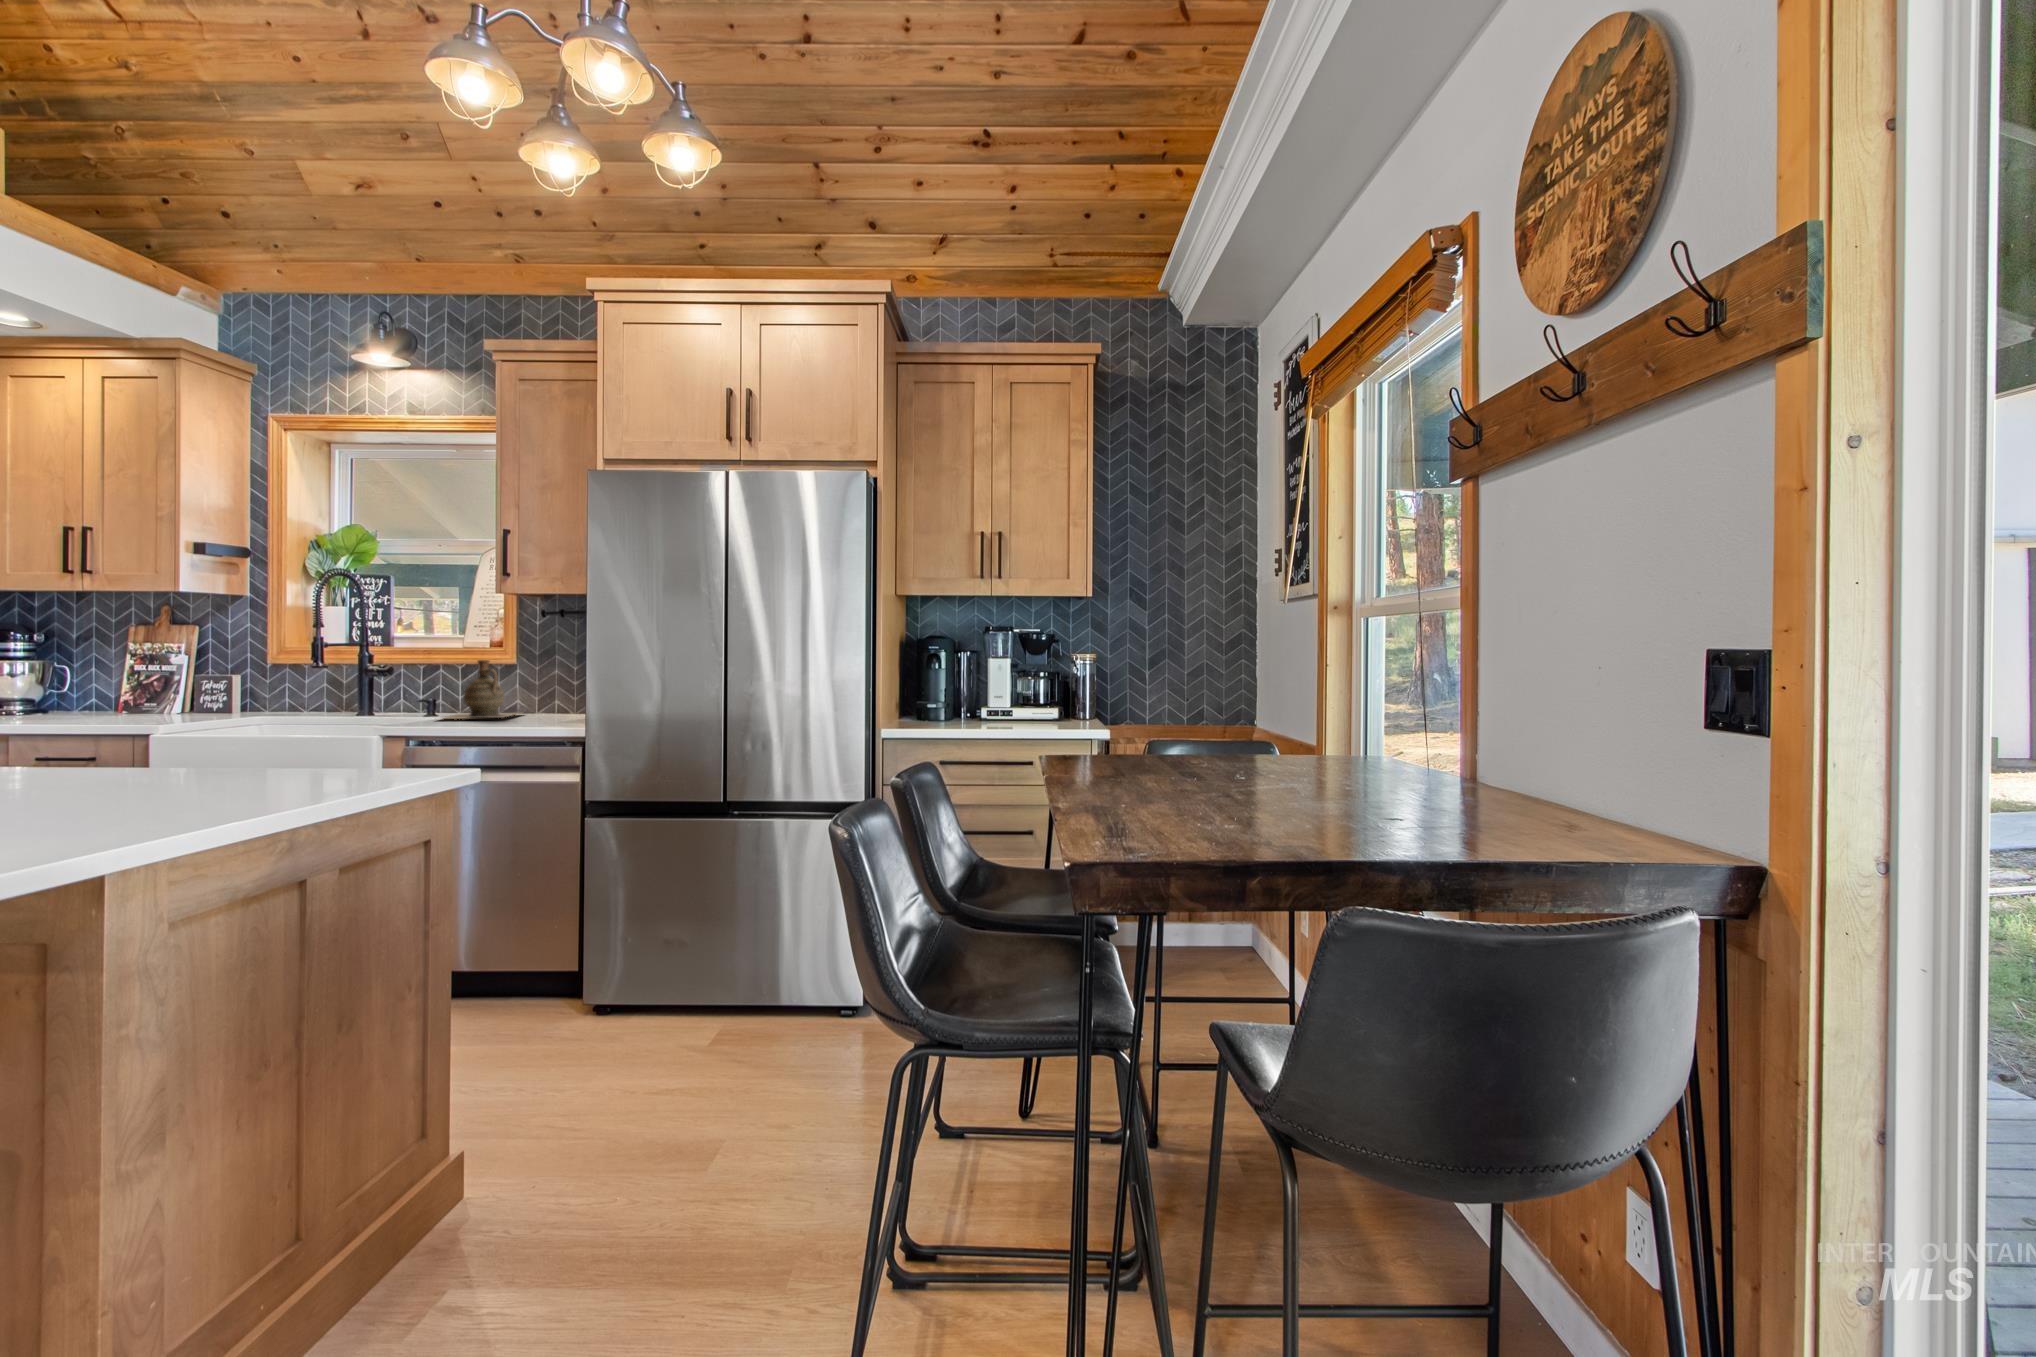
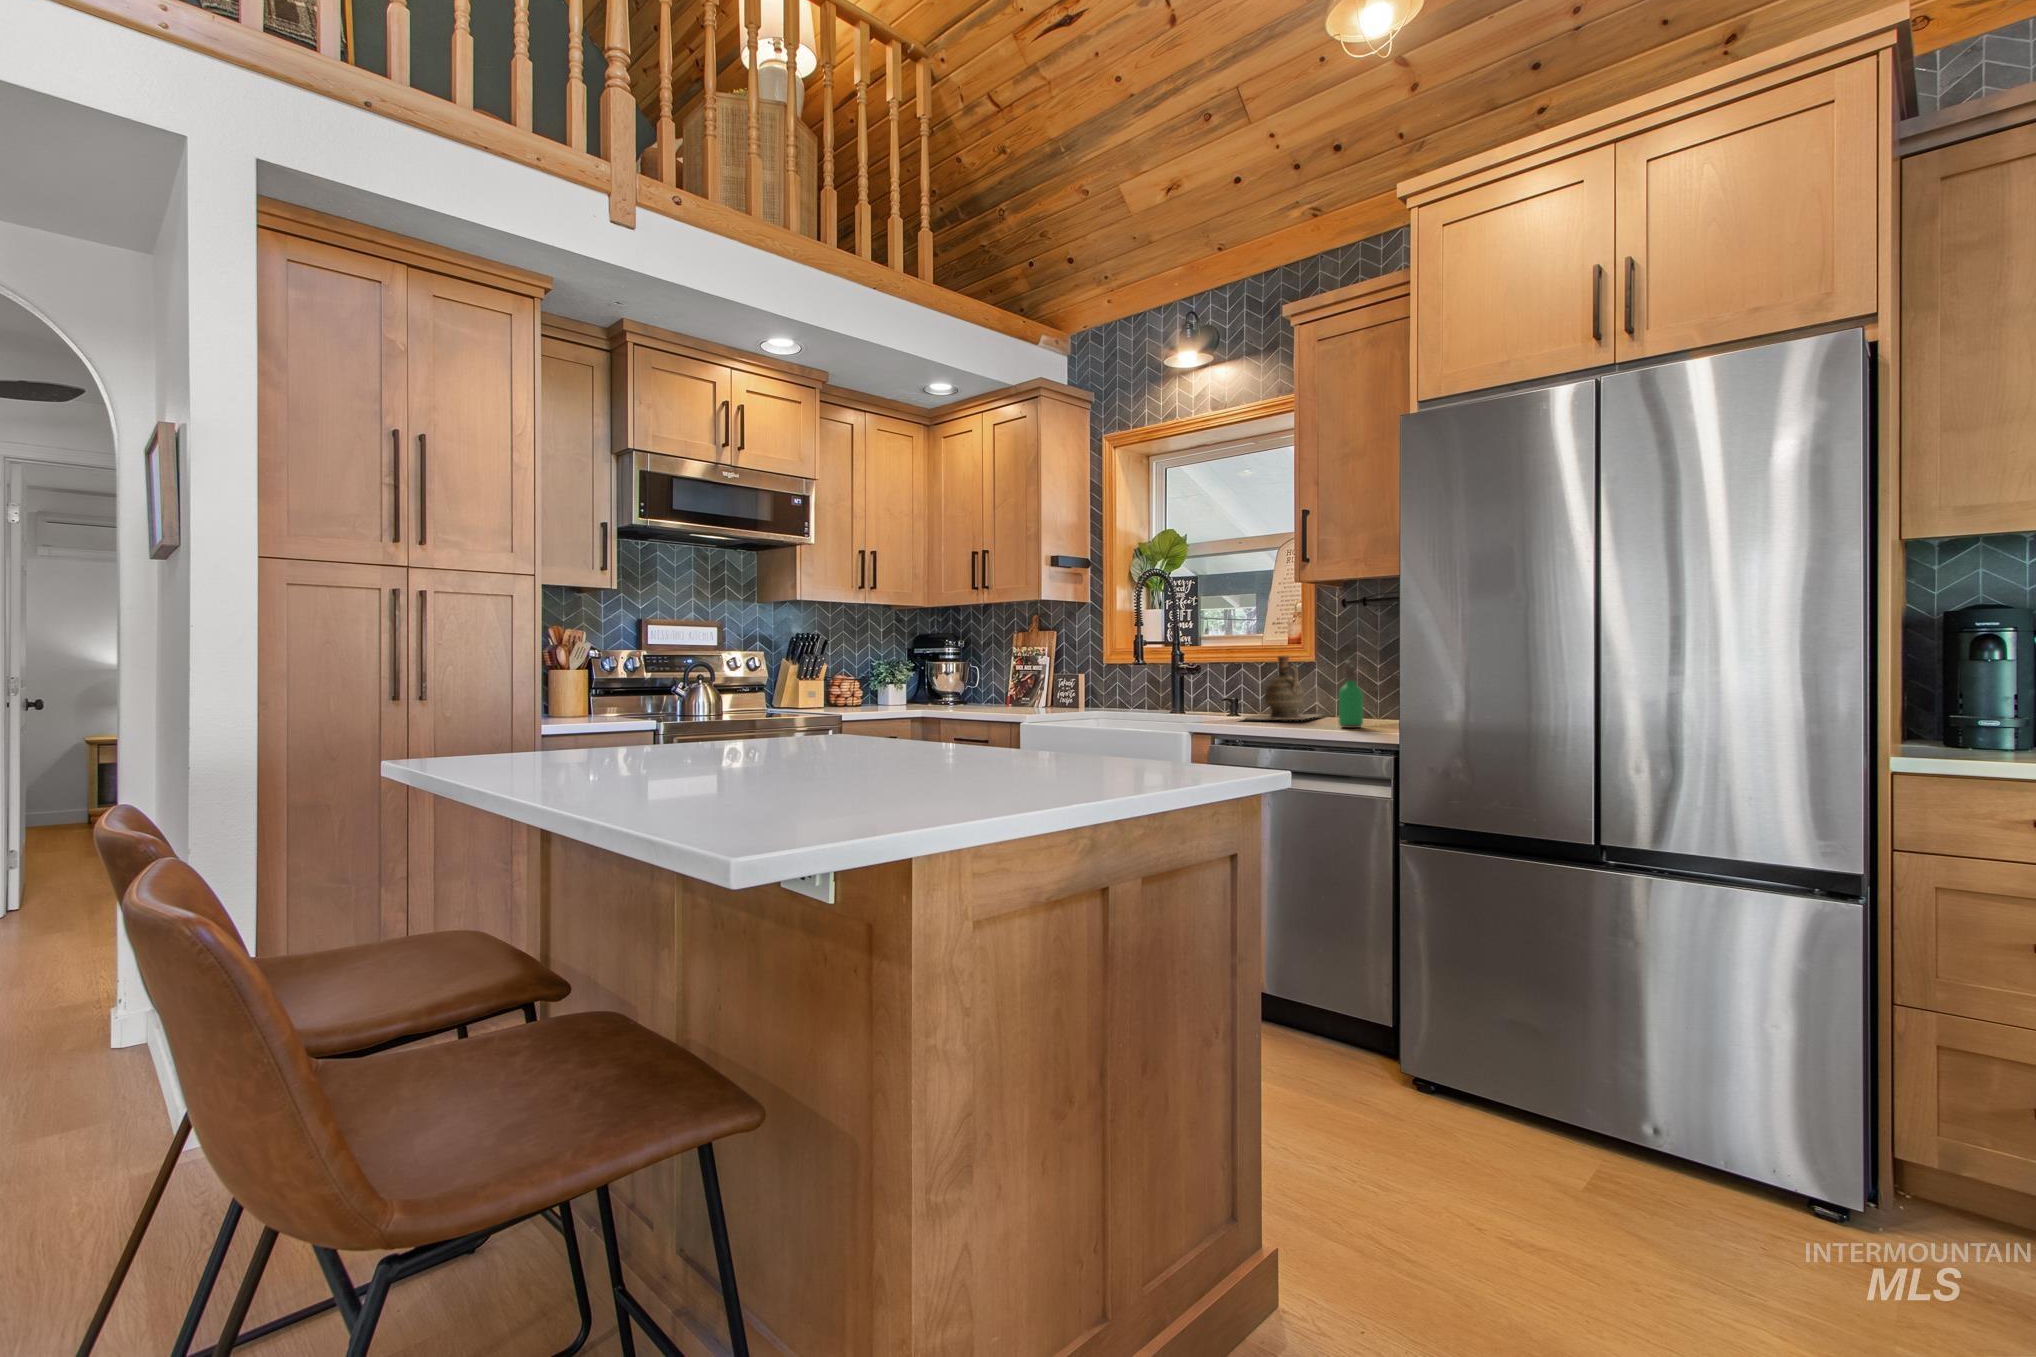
soap dispenser: none [535,665,558,723] -> present [1339,660,1363,728]

